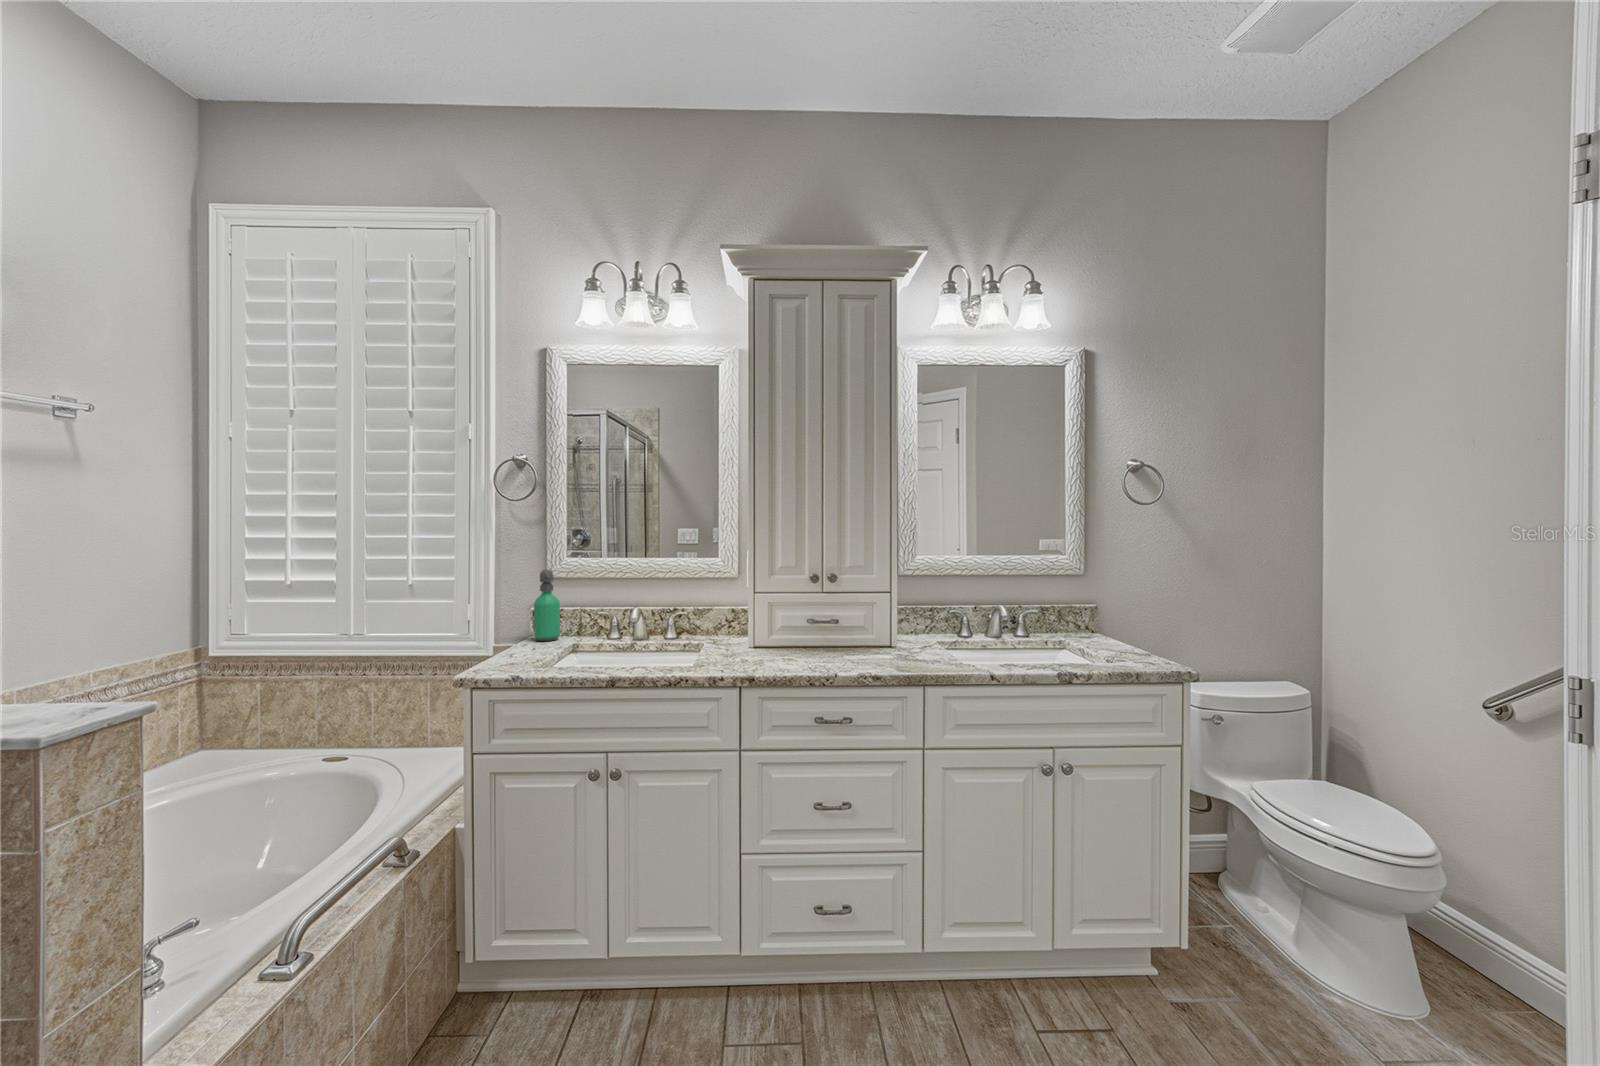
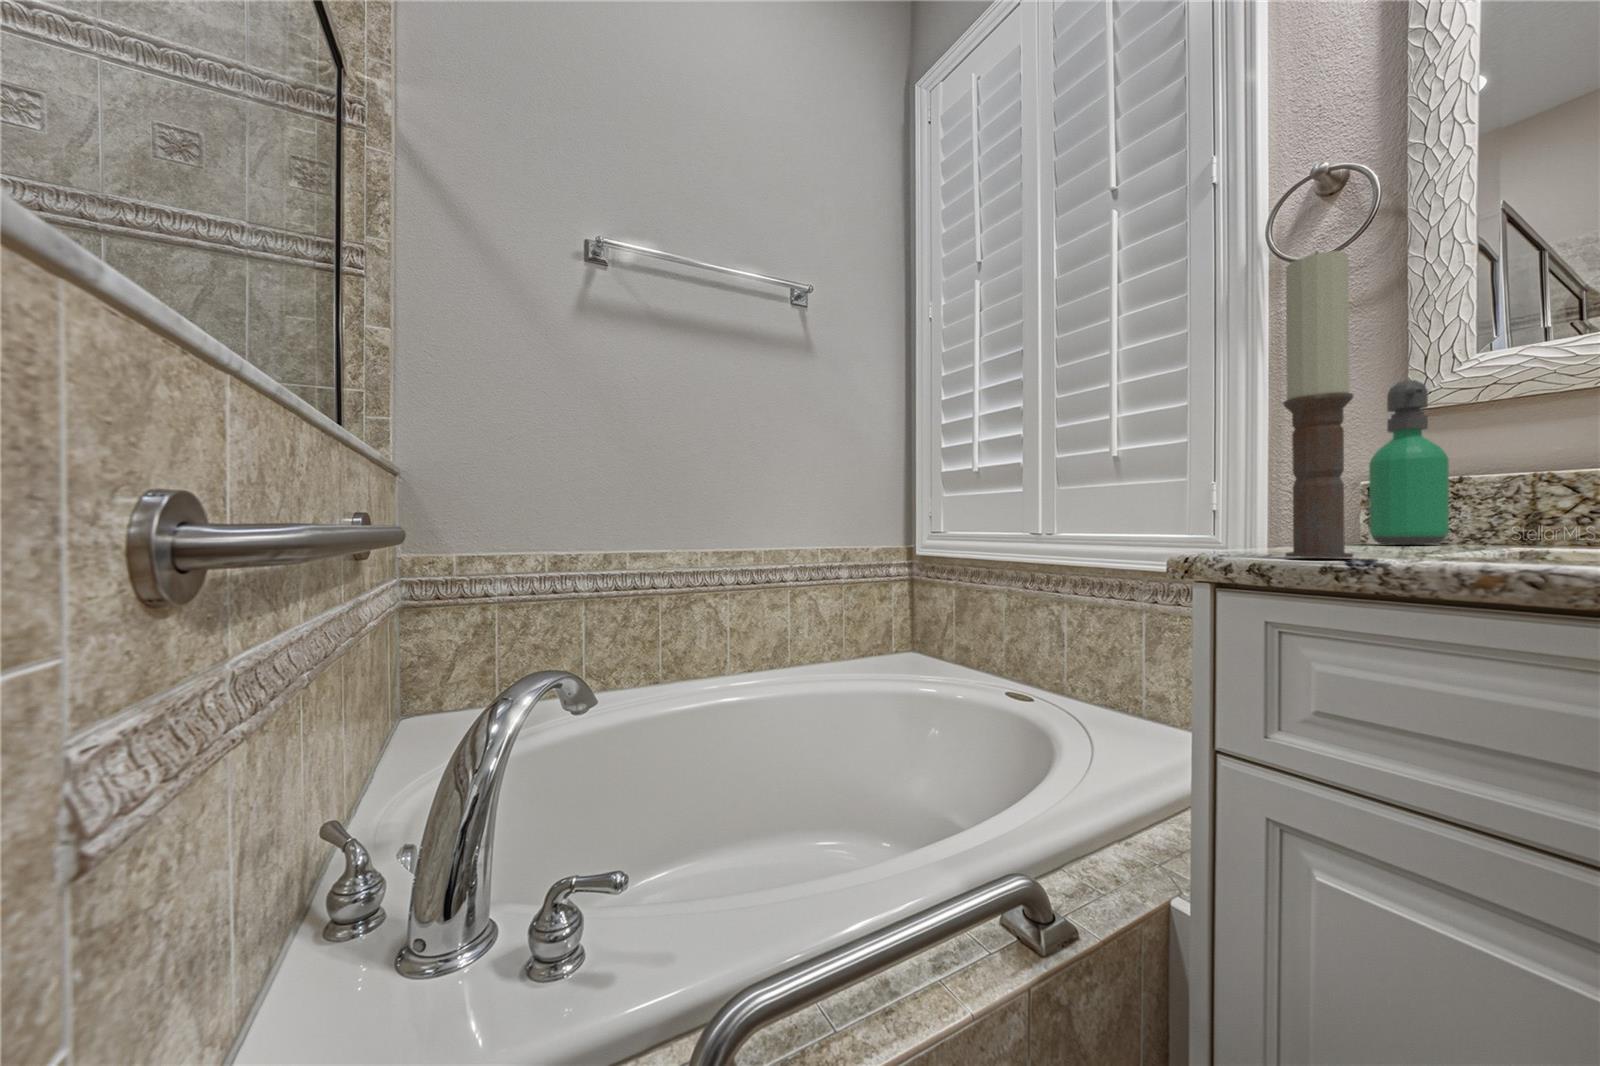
candle: none [499,549,521,669] -> present [1283,251,1353,558]

